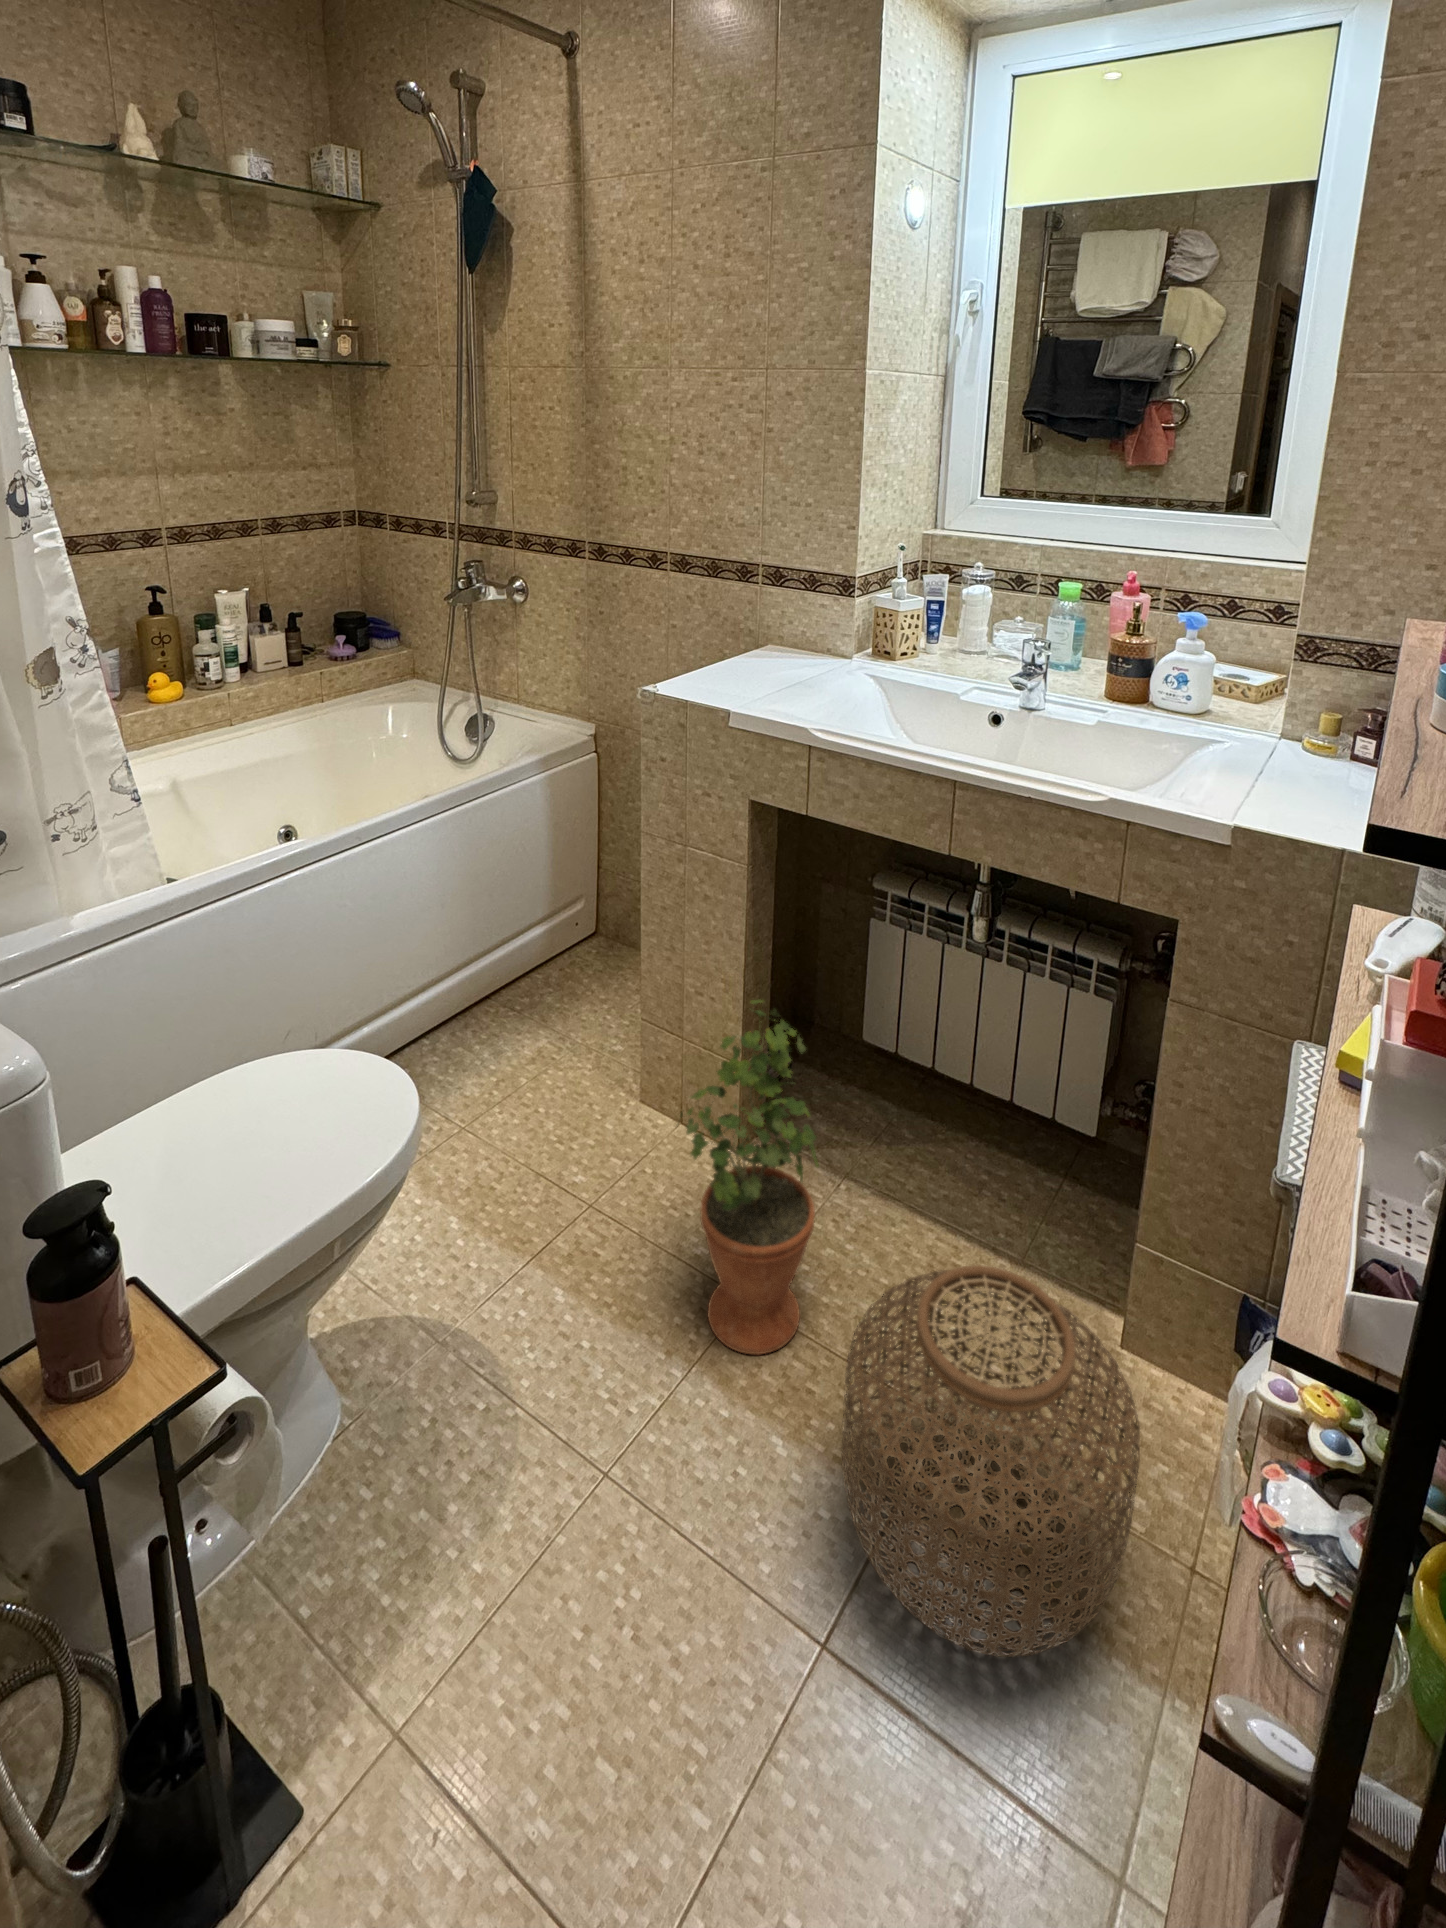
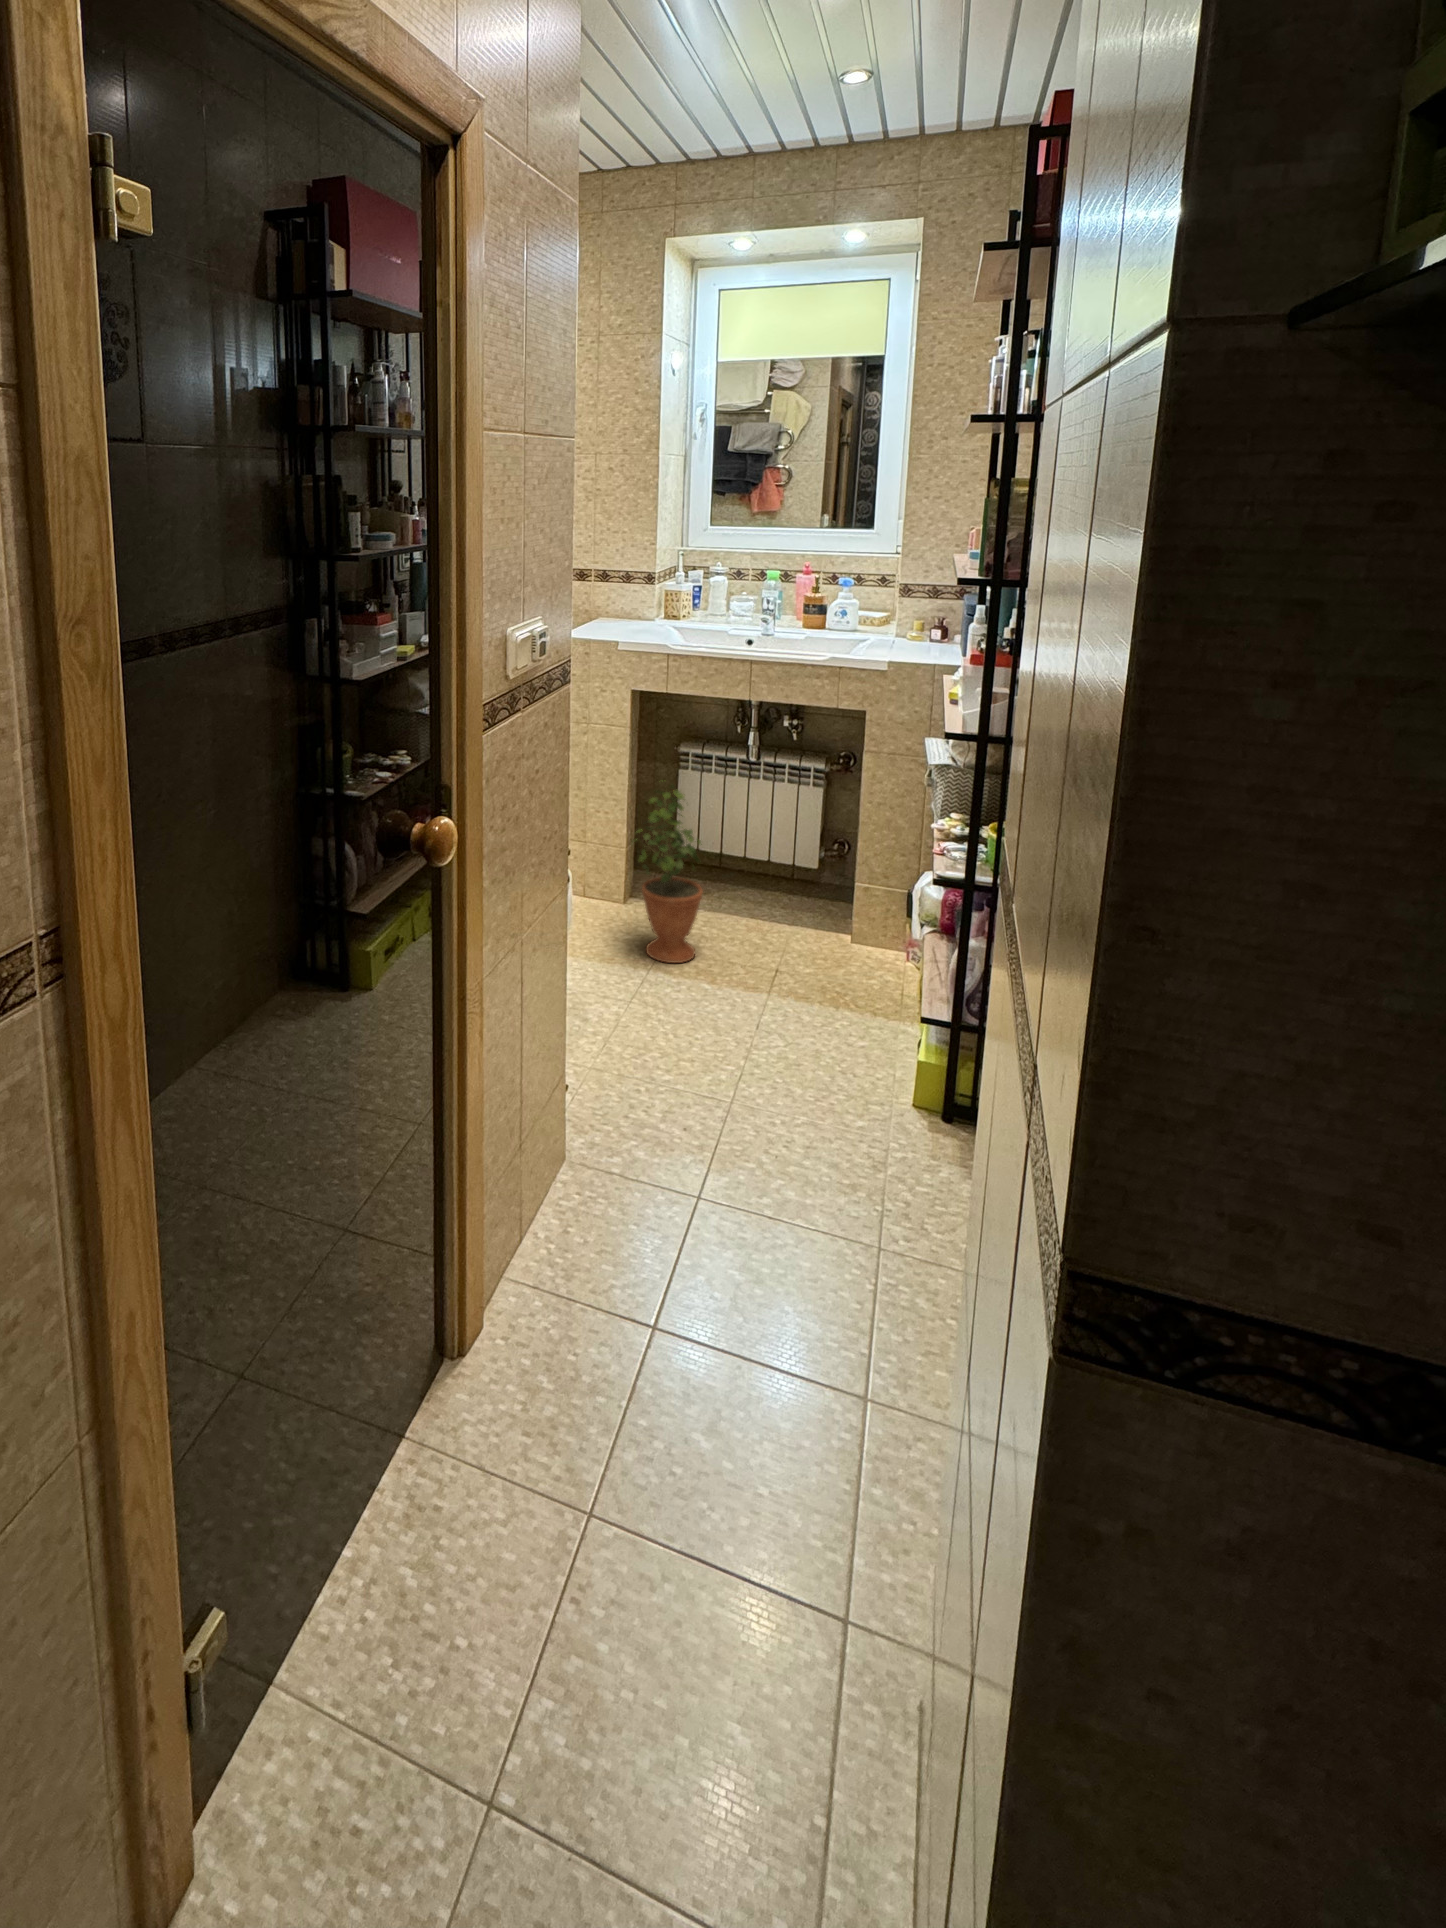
woven basket: present [842,1265,1140,1657] -> none [748,865,884,1019]

